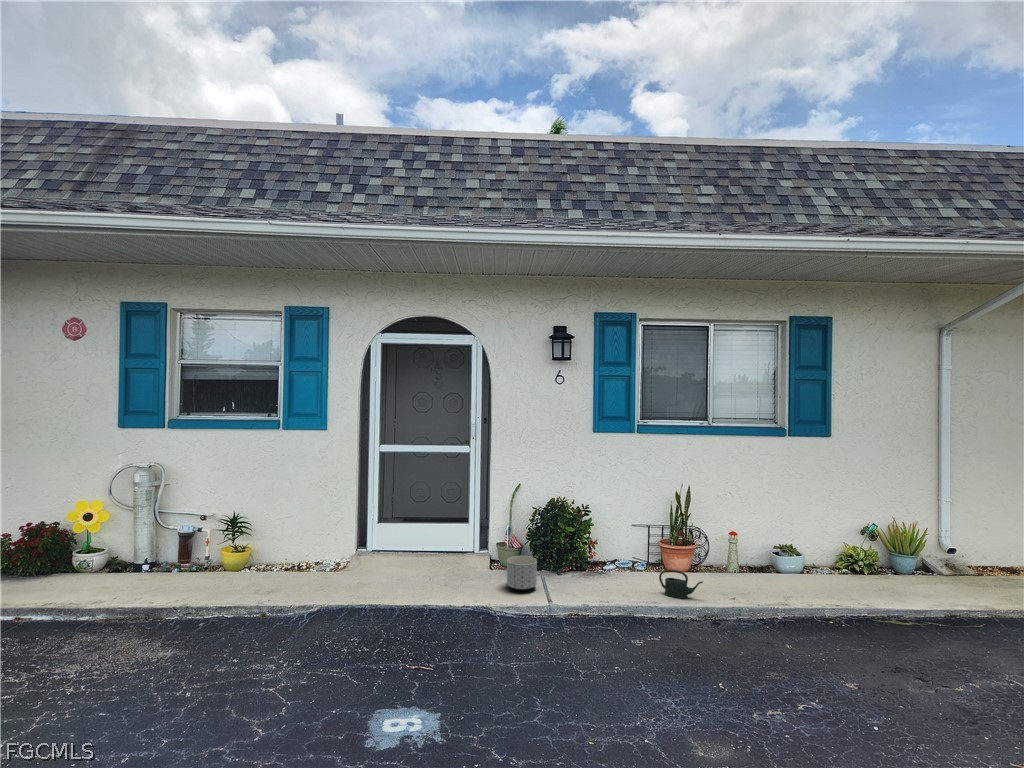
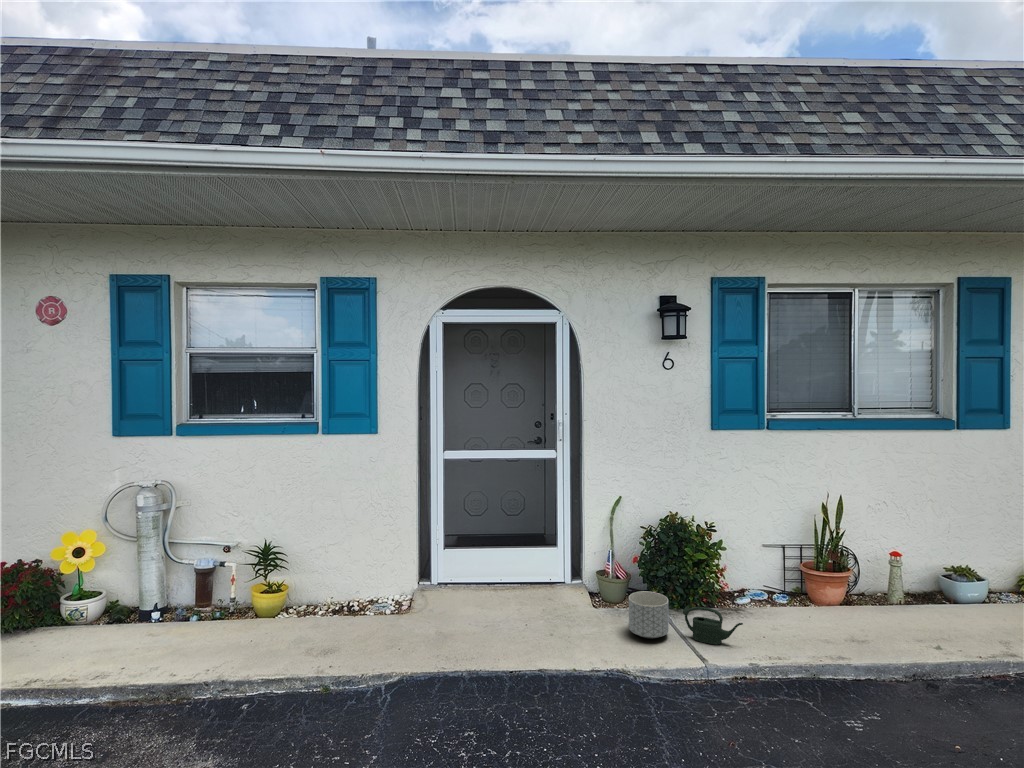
watering can: present [659,570,703,599] -> present [685,607,743,645]

